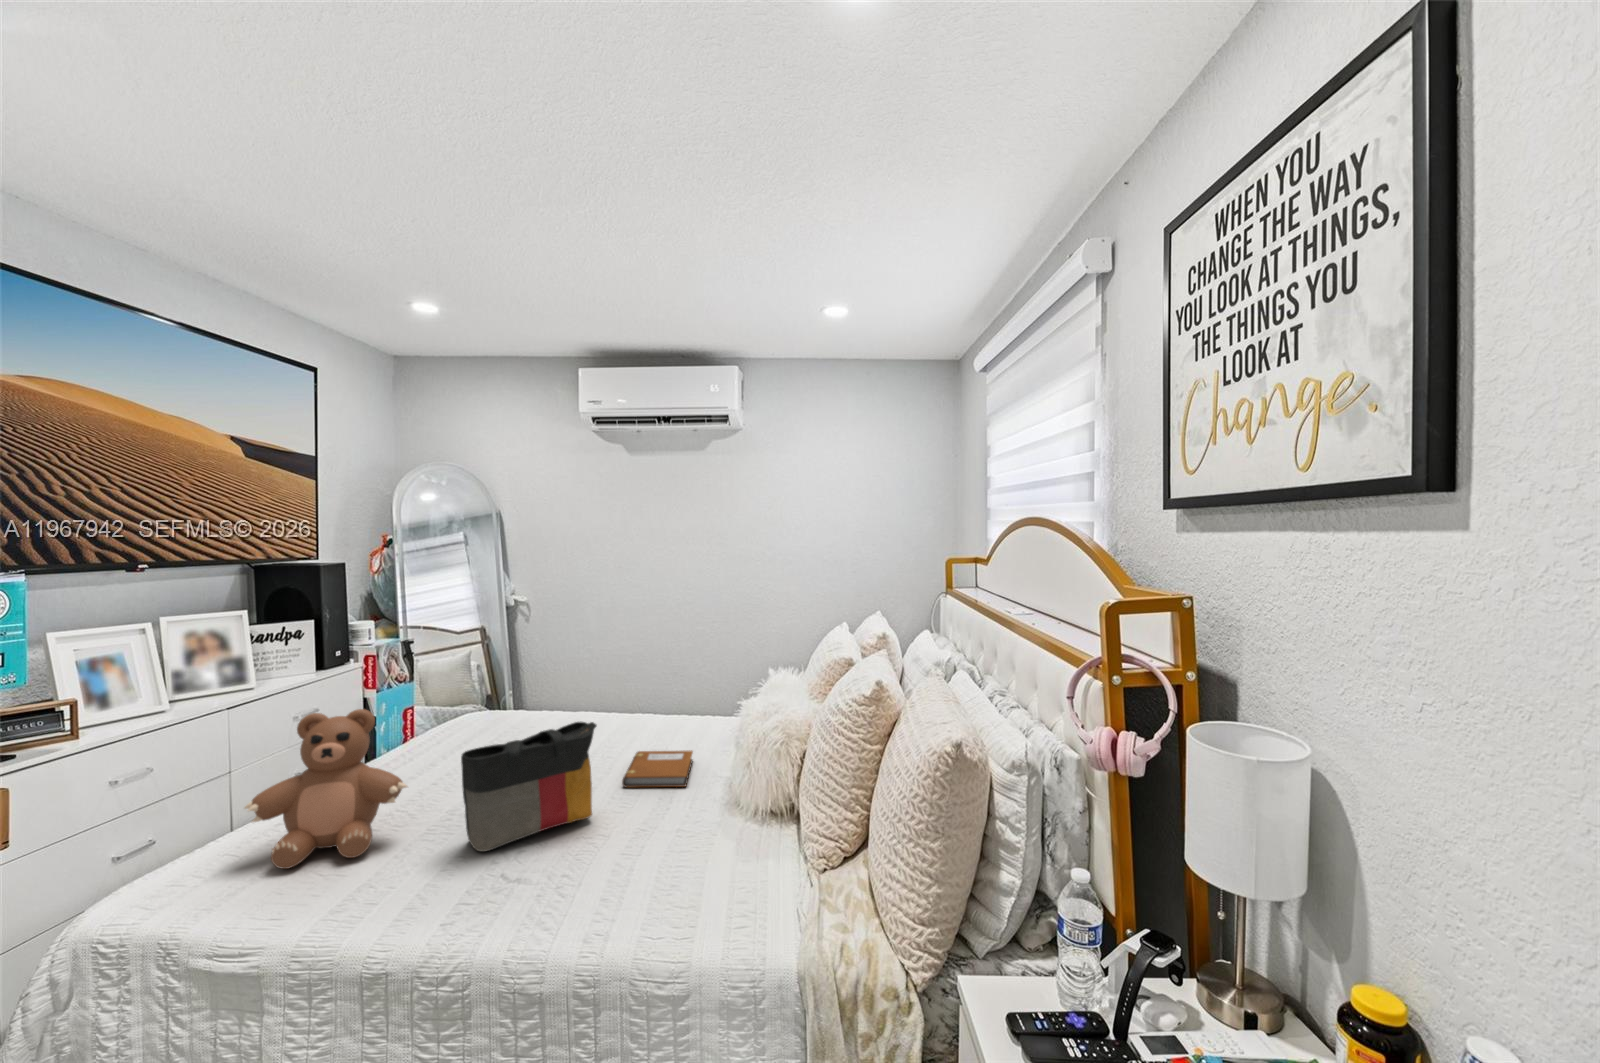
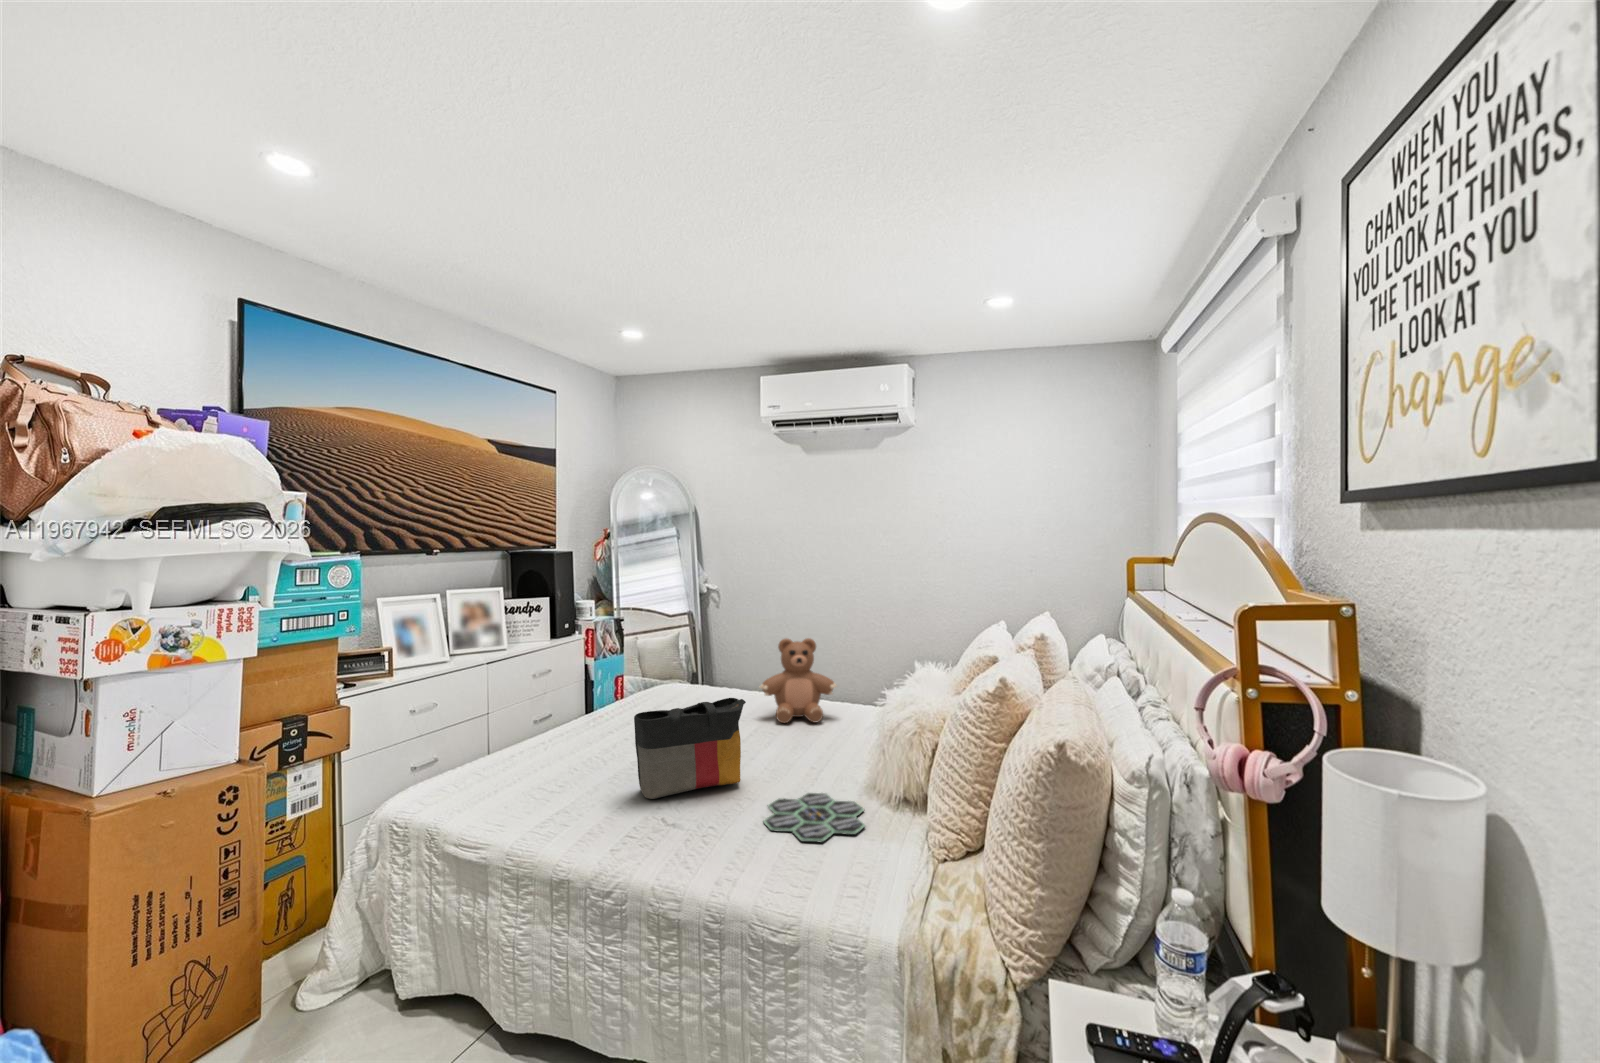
teddy bear: present [245,709,407,869] -> present [760,638,837,723]
notebook: present [622,750,693,787] -> none [772,732,840,768]
board game: none [627,816,741,875] -> present [763,793,865,843]

